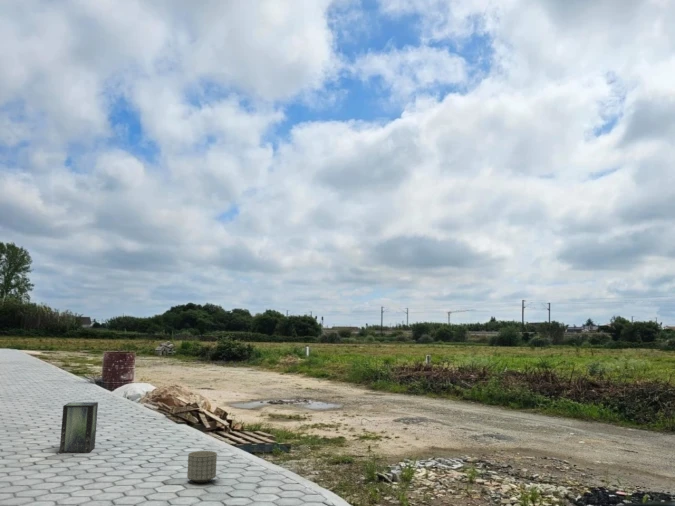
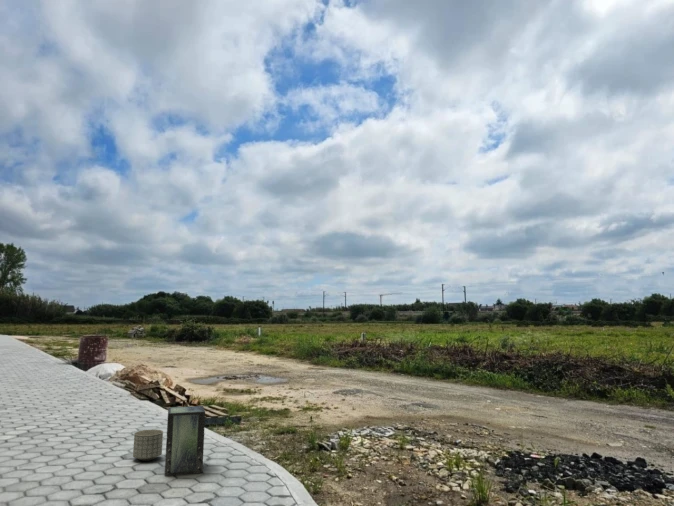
storage box: present [60,402,98,453] -> present [165,406,205,476]

